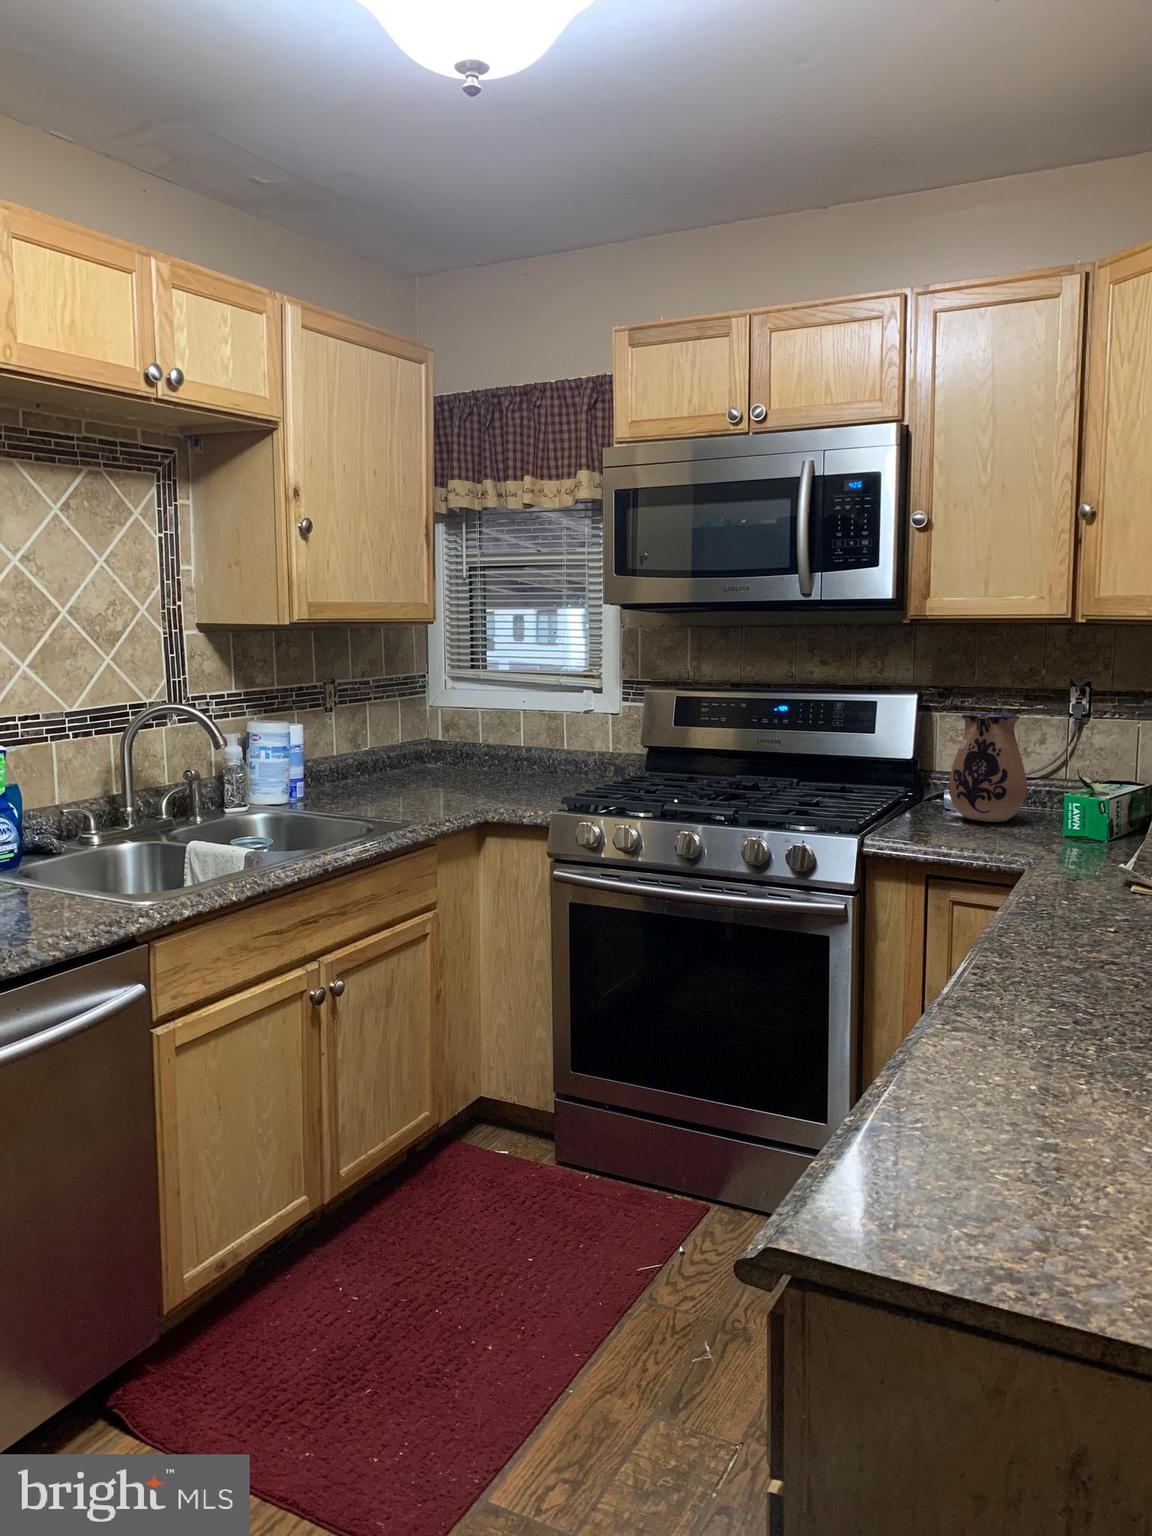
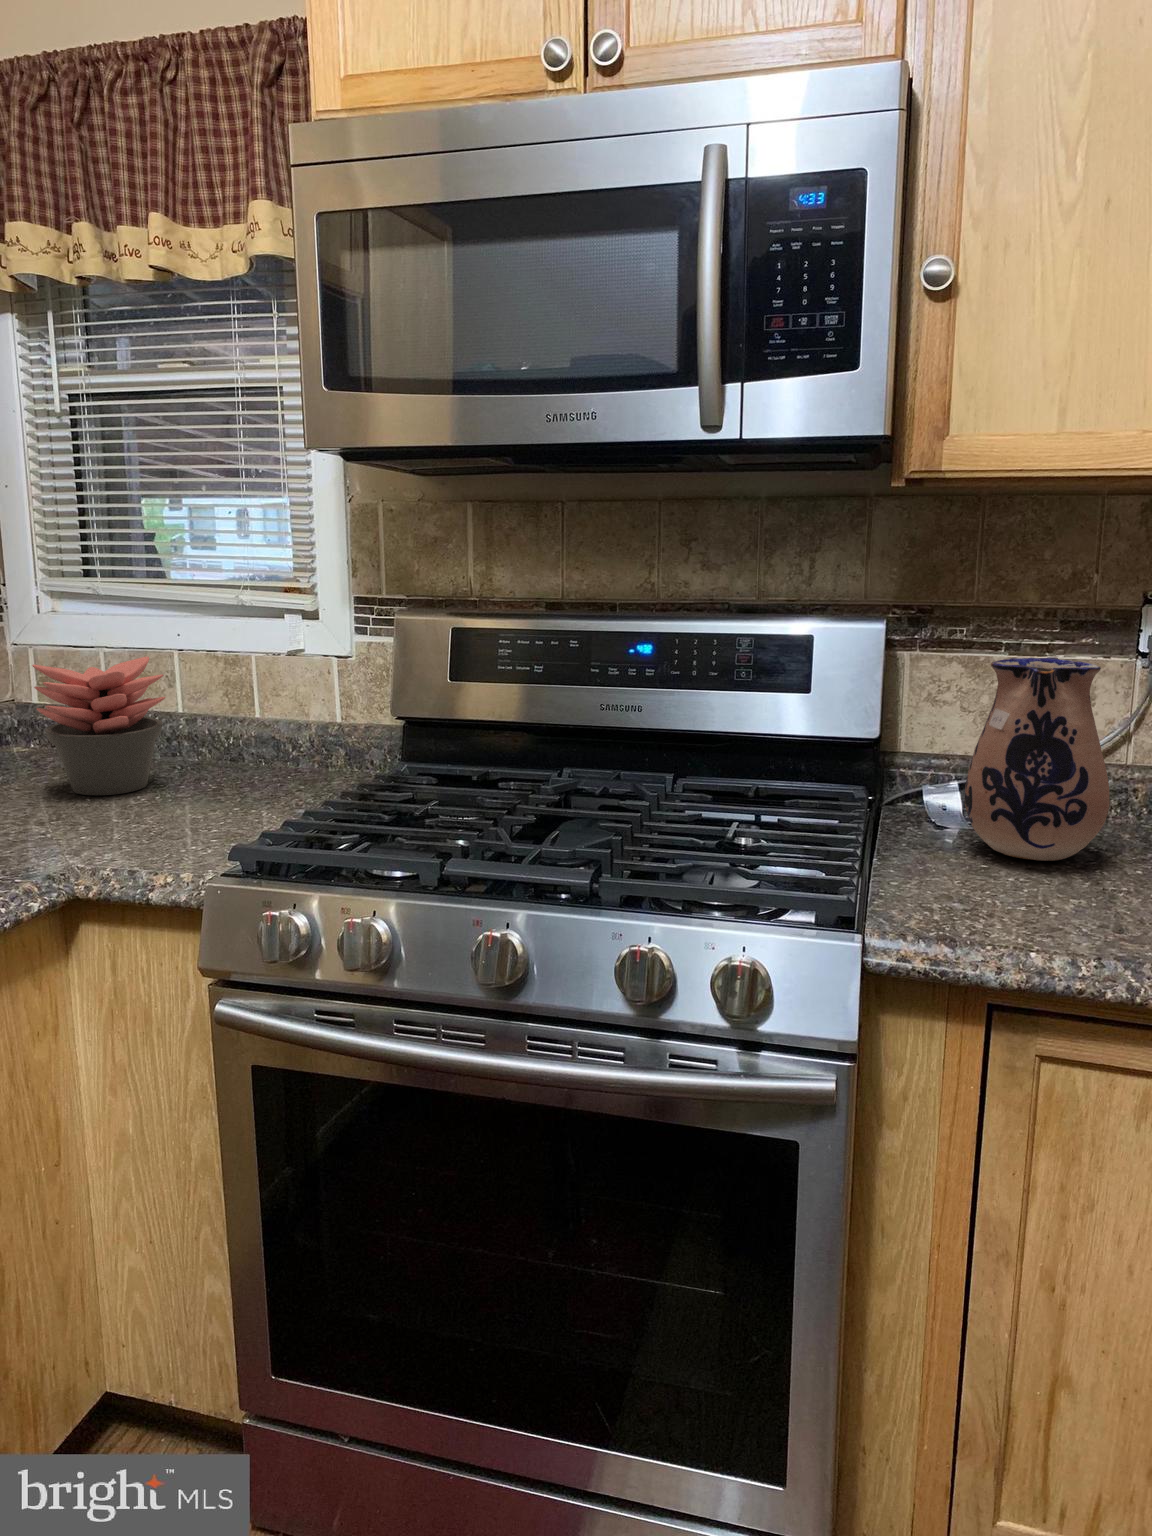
succulent plant: none [453,712,521,784] -> present [32,657,165,795]

